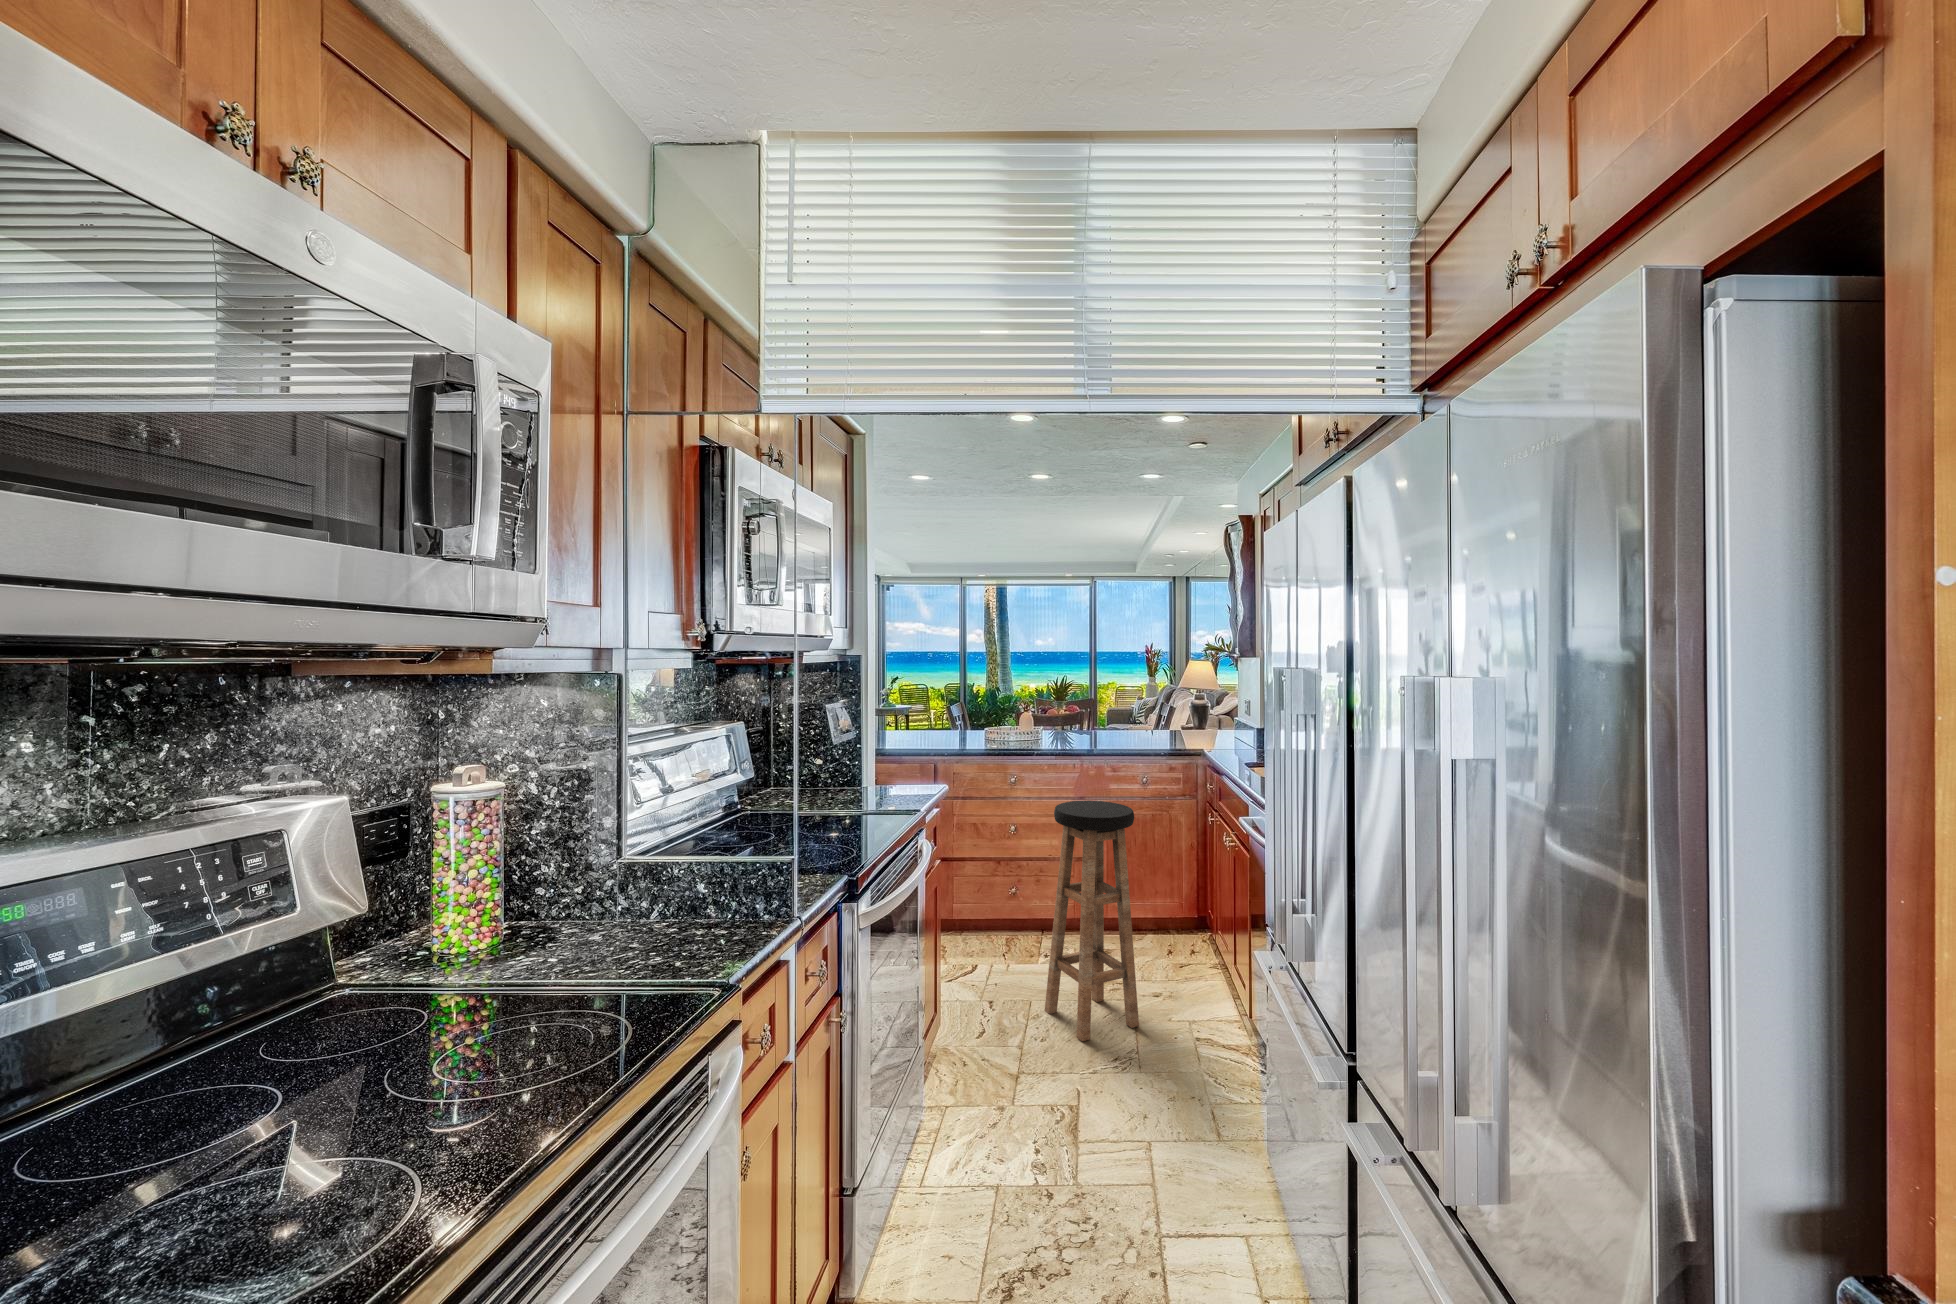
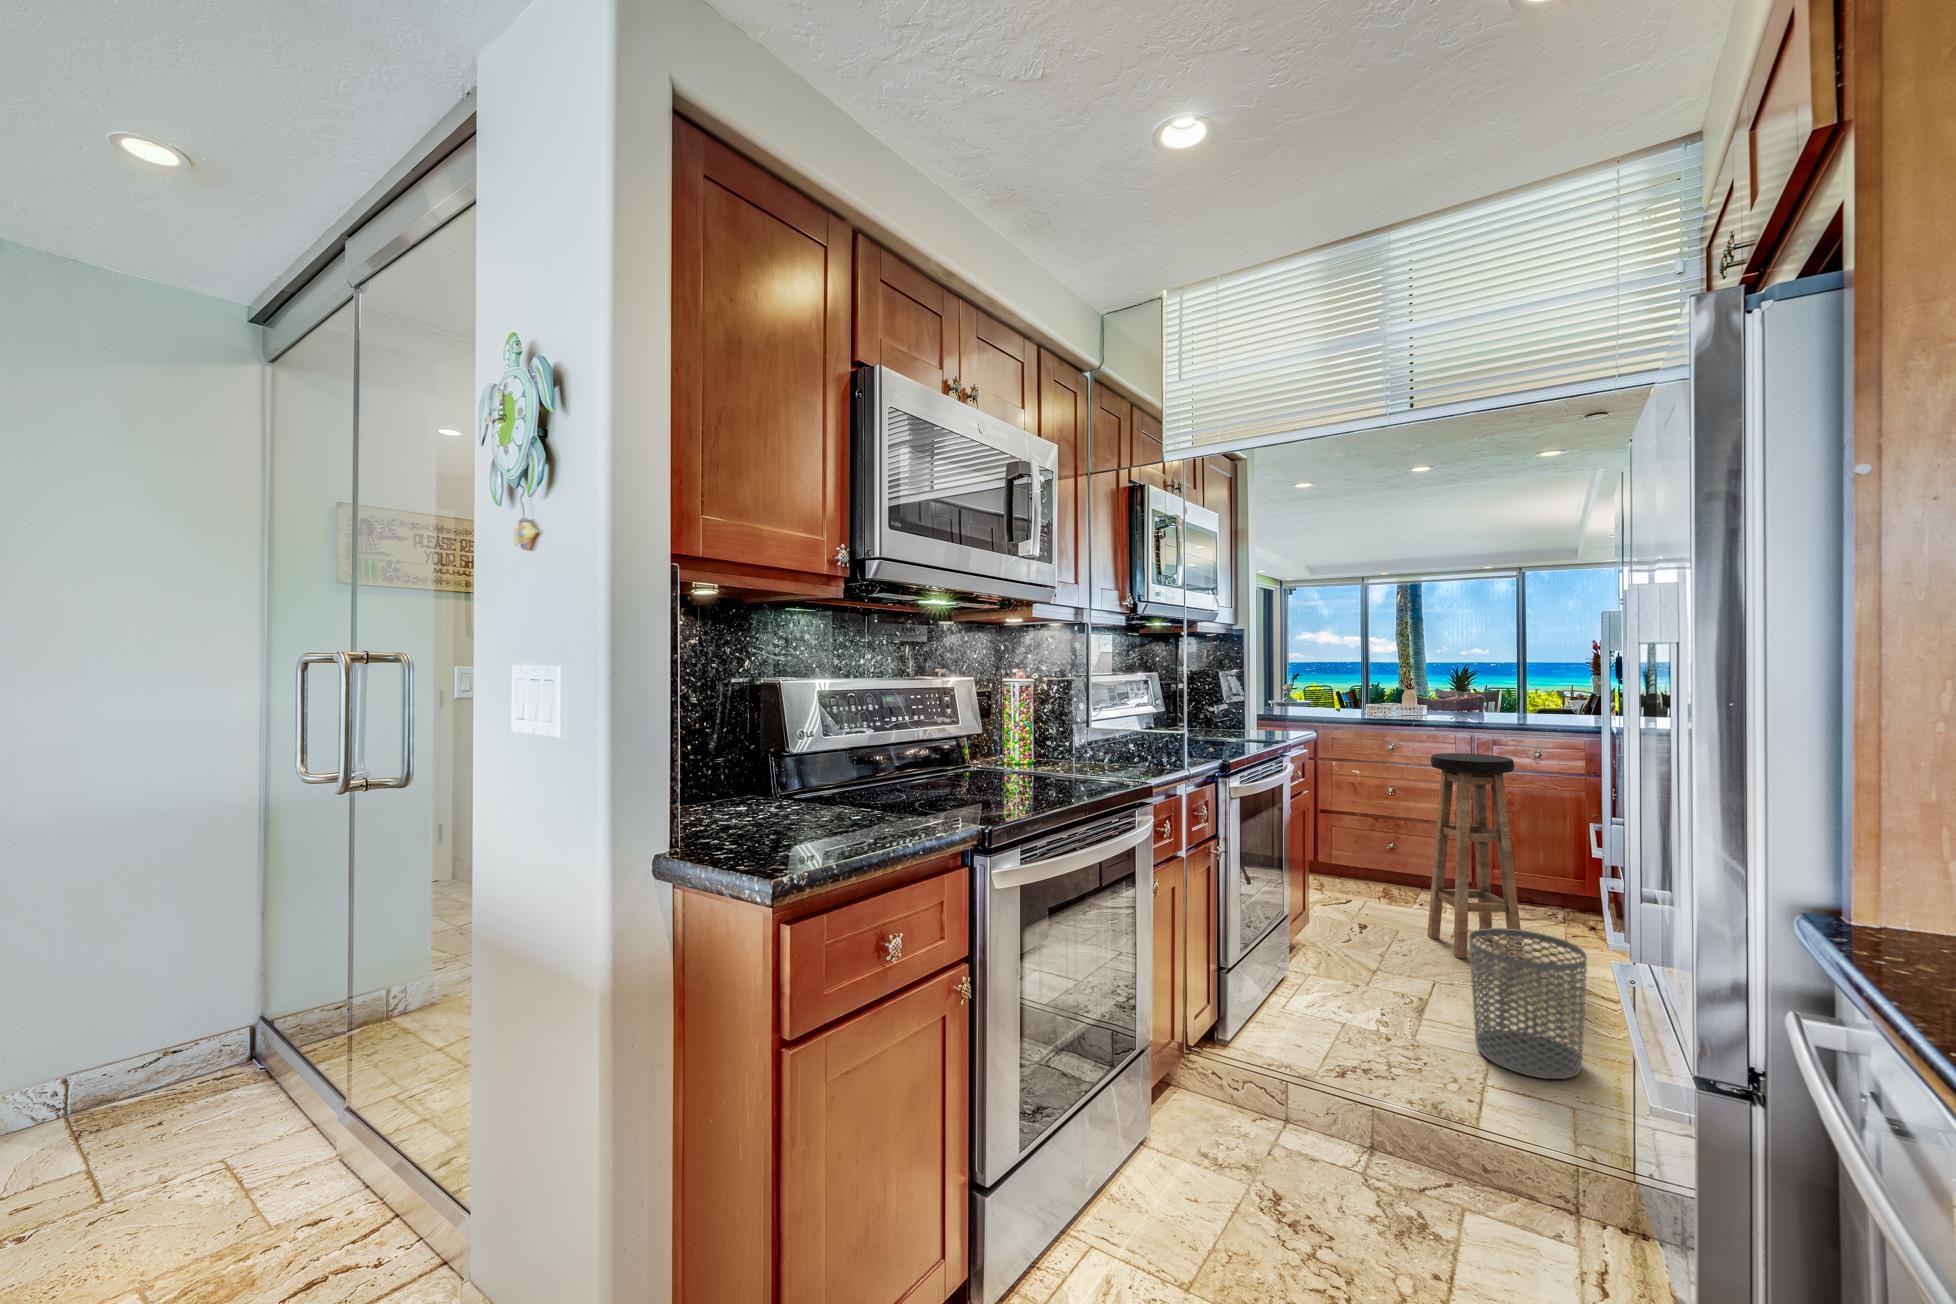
waste bin: none [1137,1045,1259,1251] -> present [1469,928,1587,1079]

